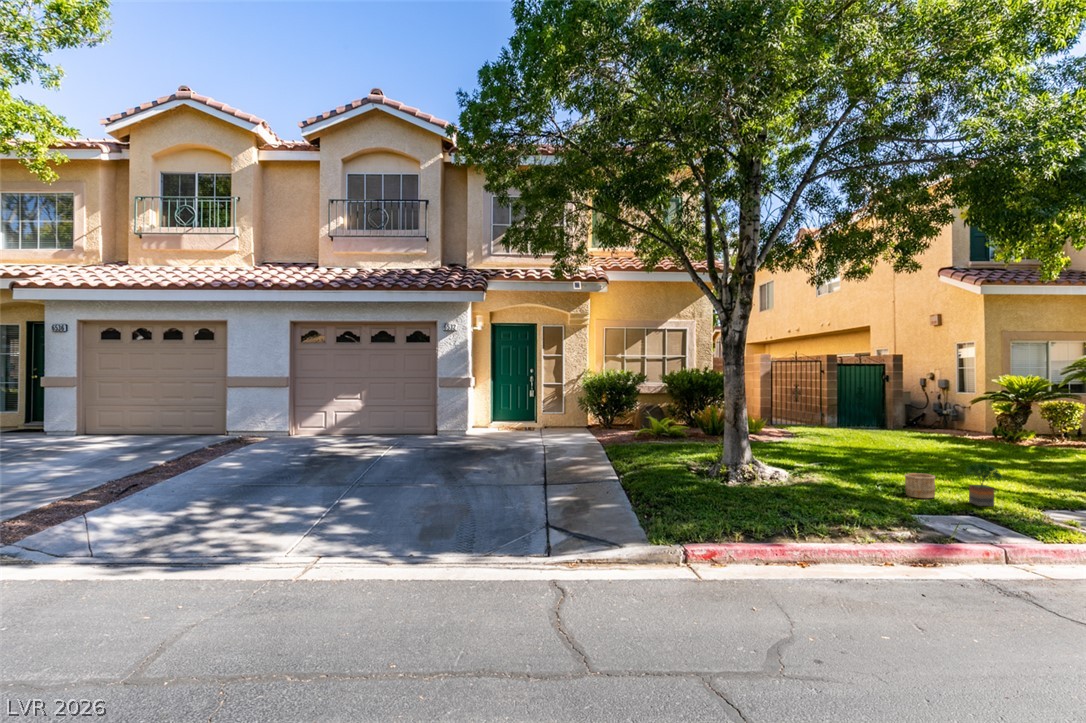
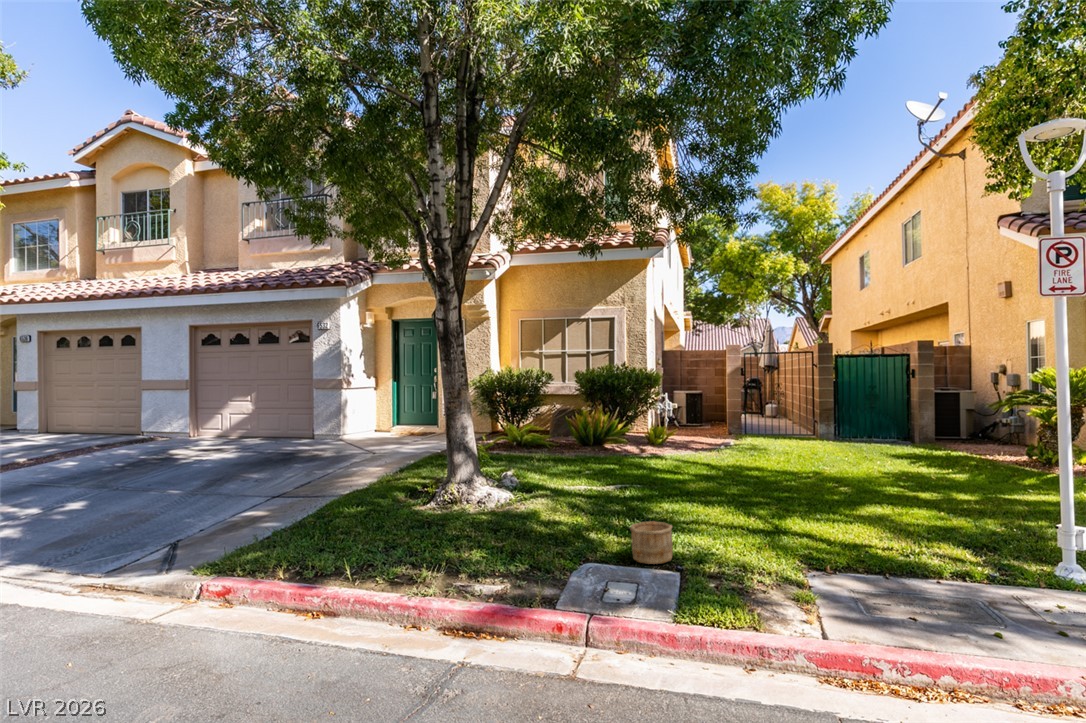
potted tree: present [967,464,1002,506] -> none [693,513,742,587]

